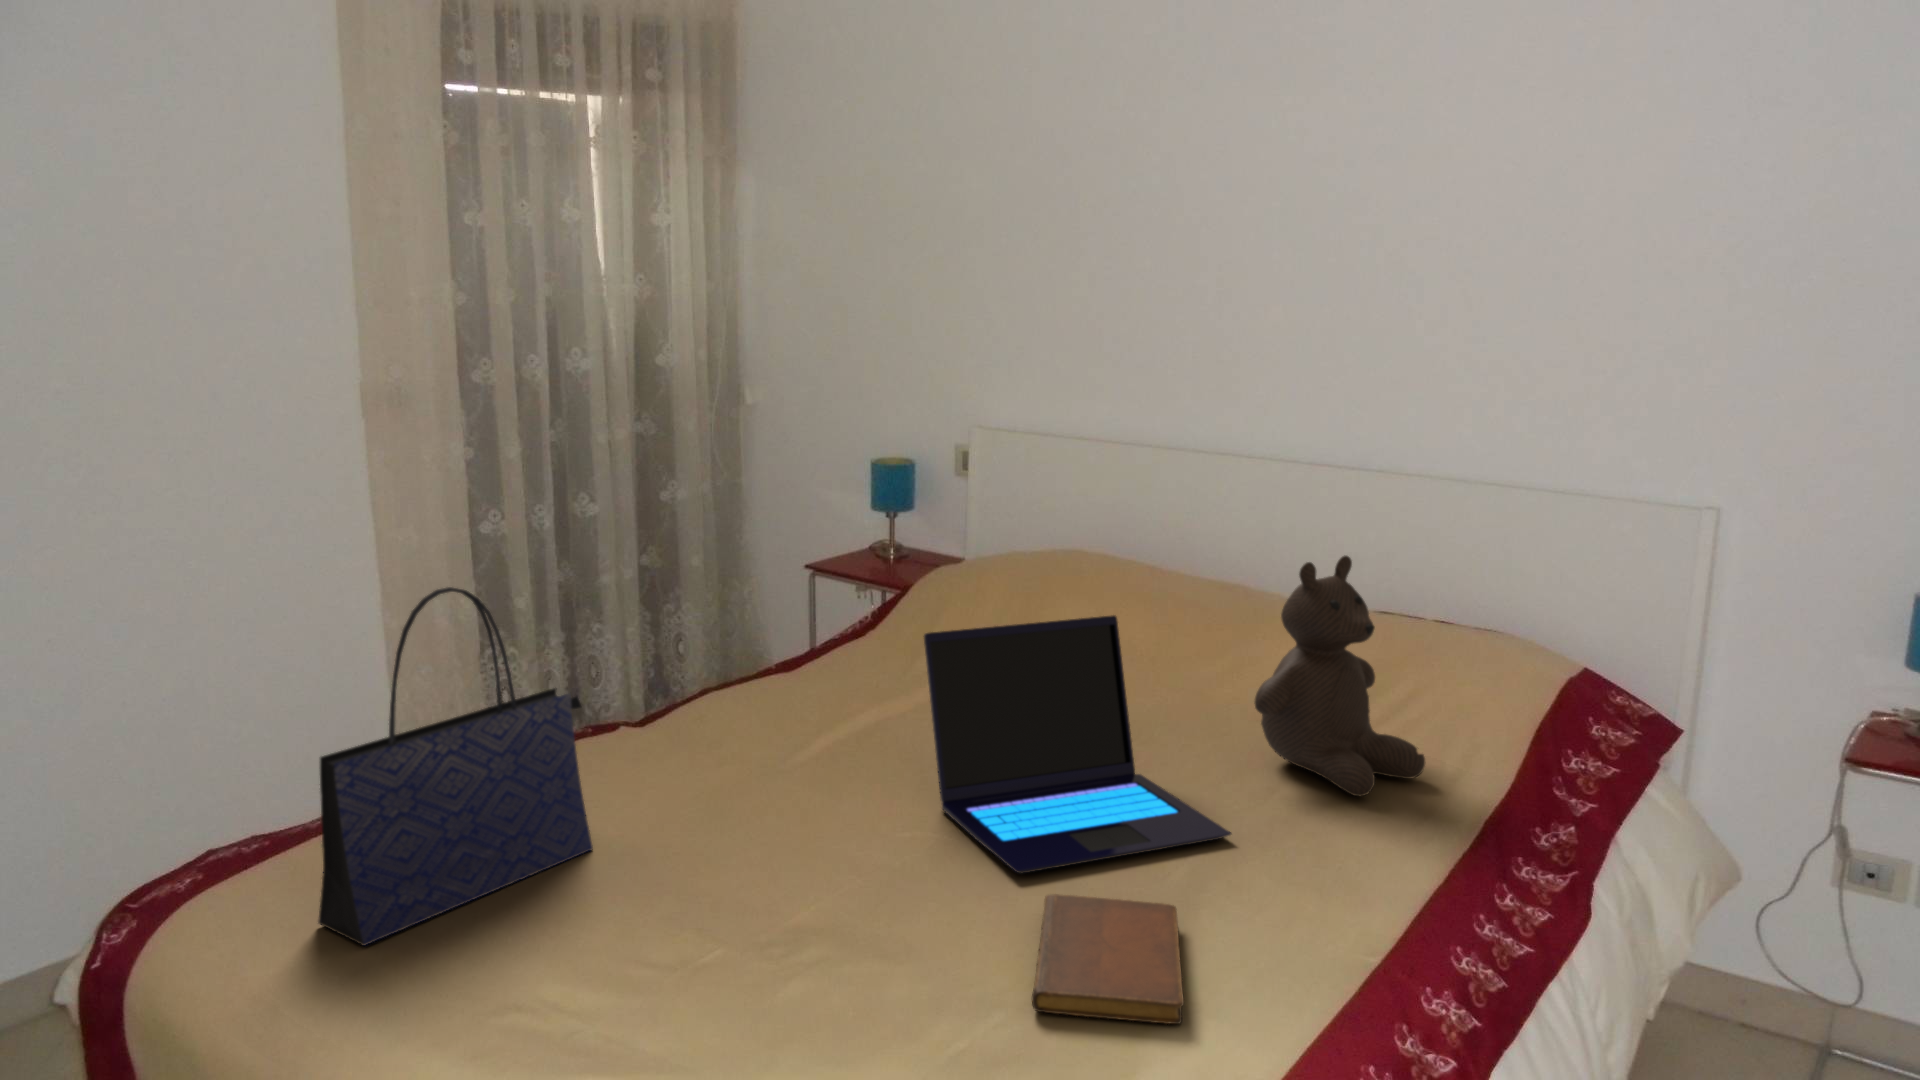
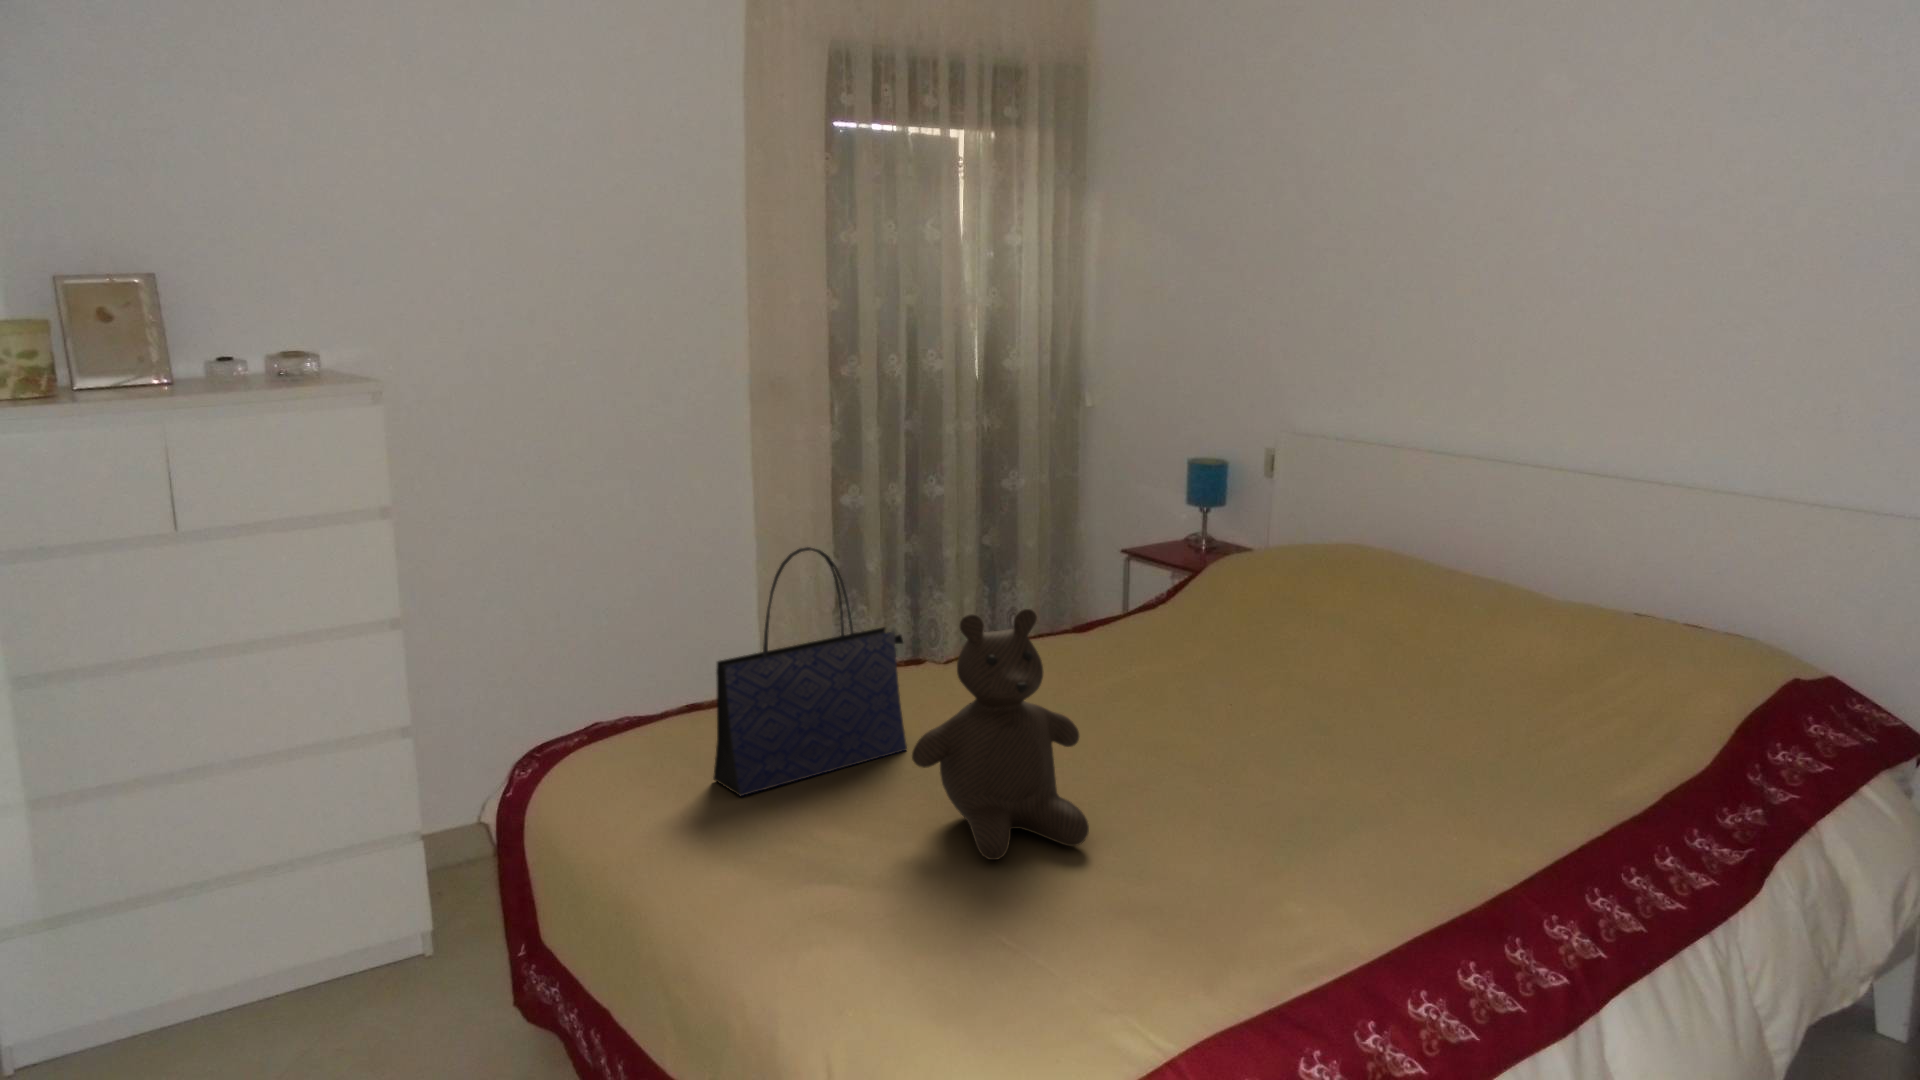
teddy bear: present [1254,555,1425,796] -> present [912,609,1089,860]
laptop: present [924,615,1231,873] -> none [1174,598,1421,797]
notebook: present [1032,894,1184,1024] -> none [1205,812,1347,913]

